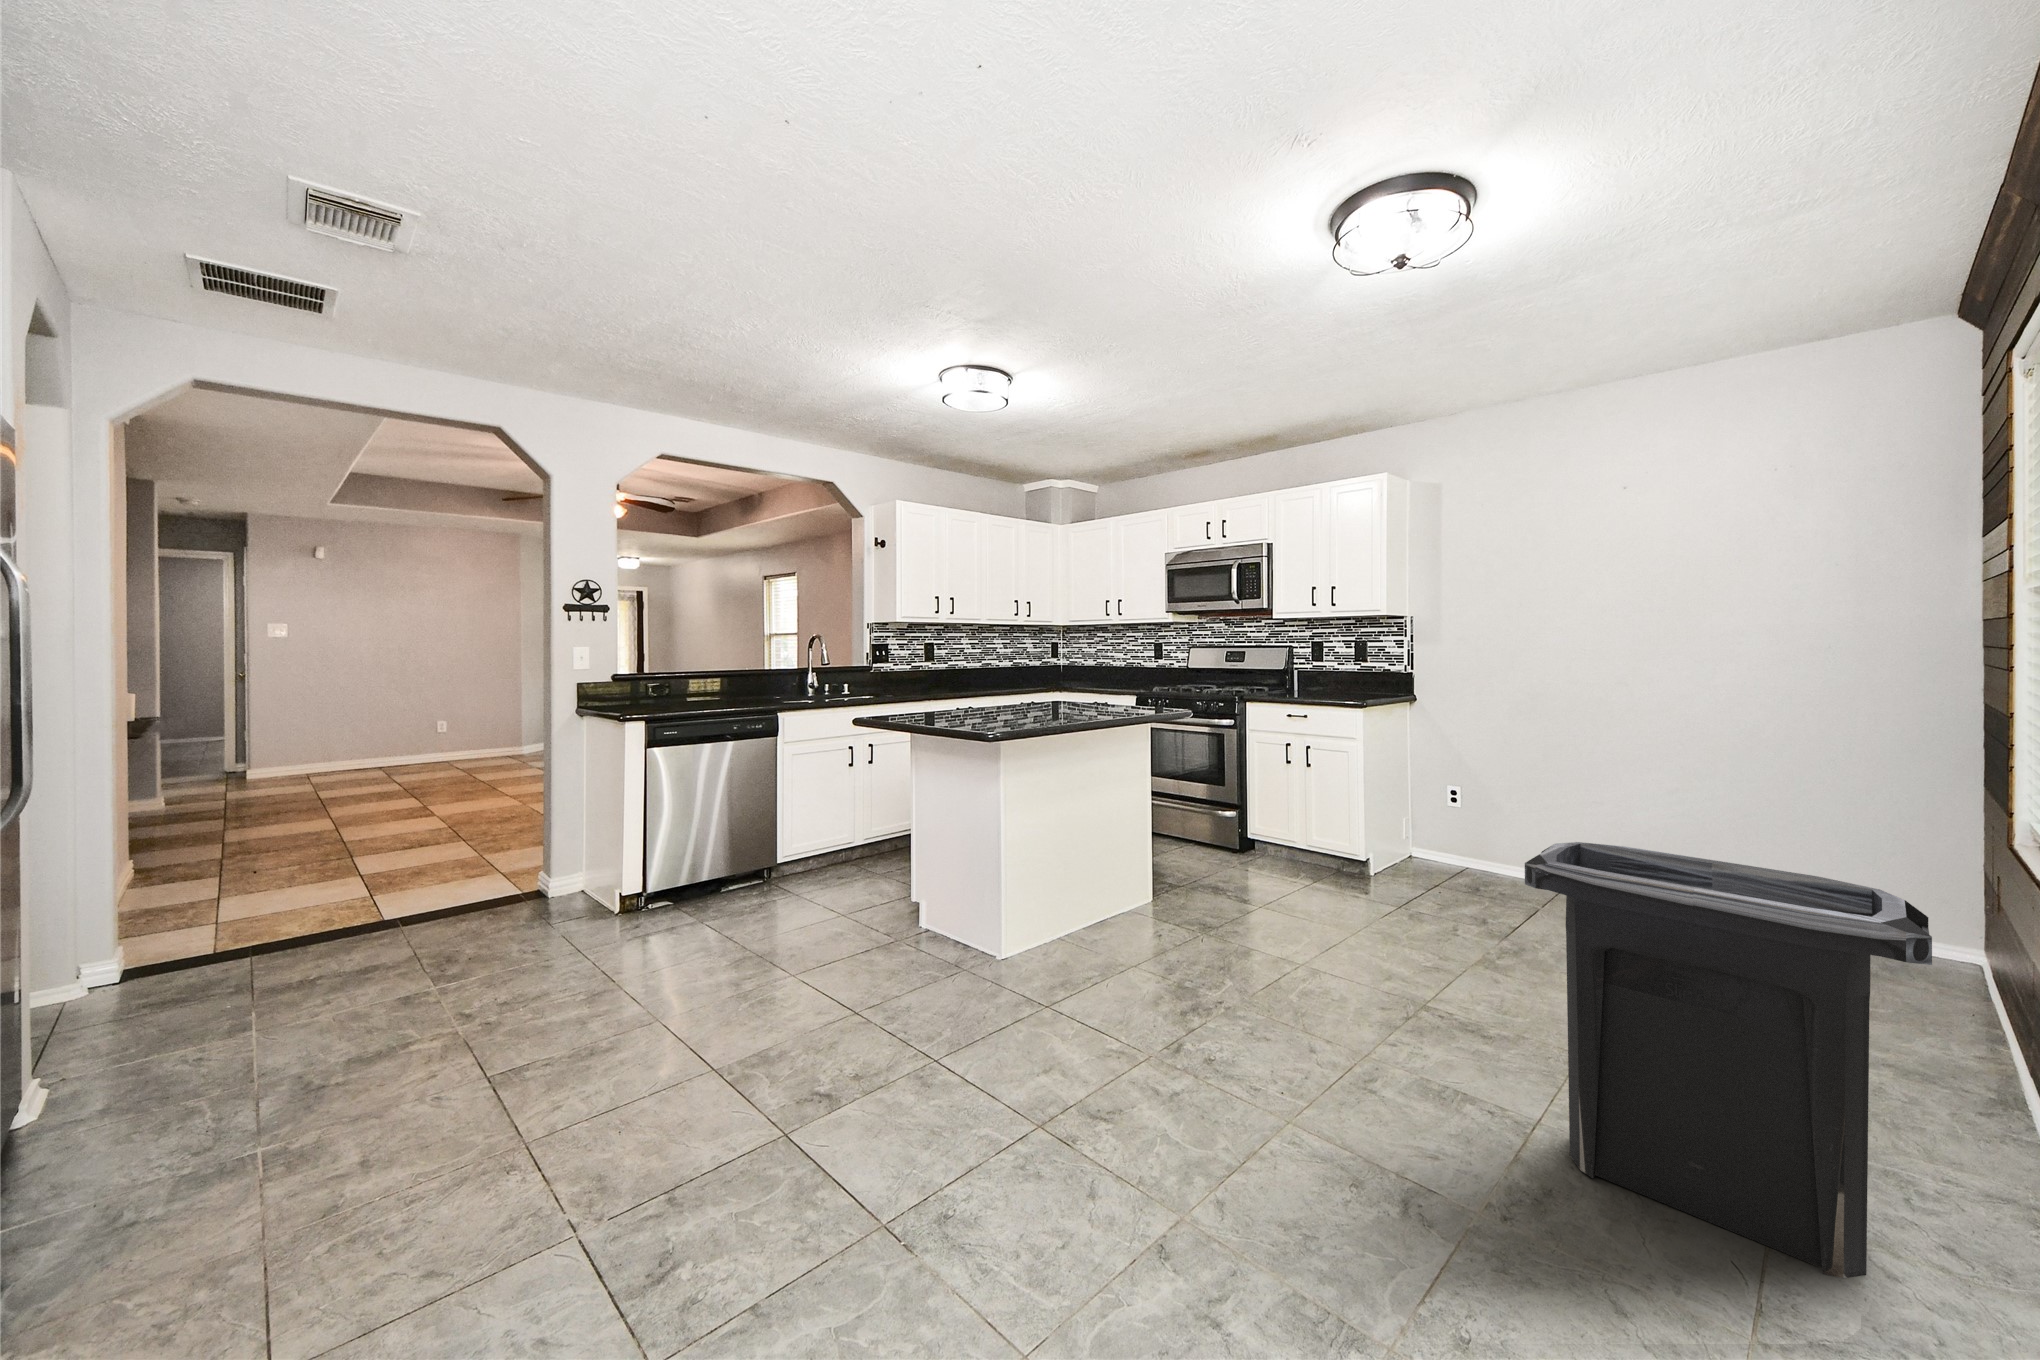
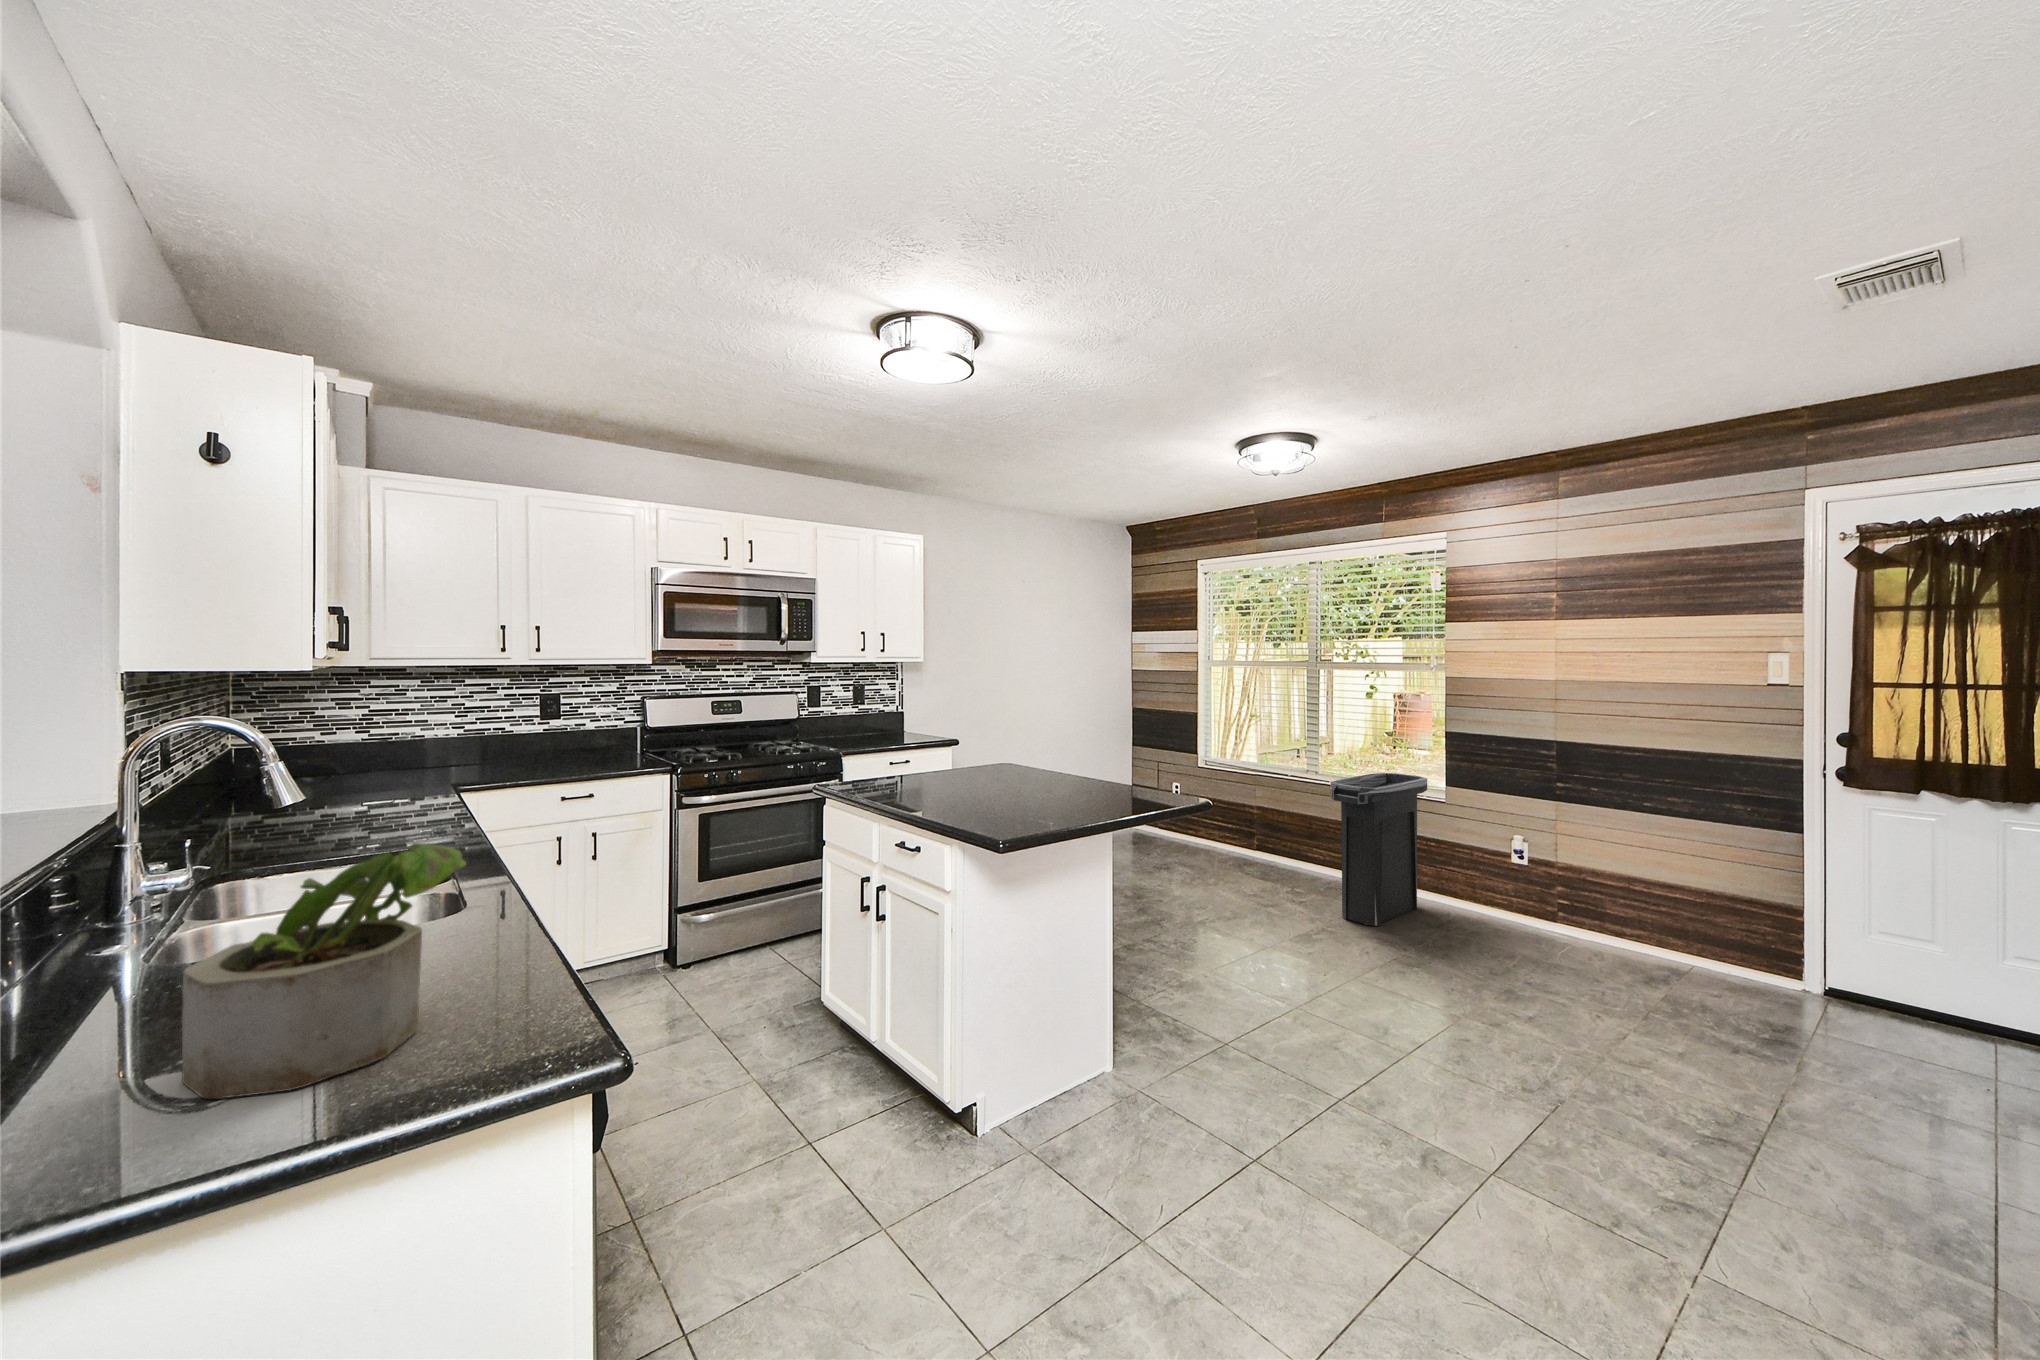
potted plant: none [639,661,699,712] -> present [182,843,466,1099]

